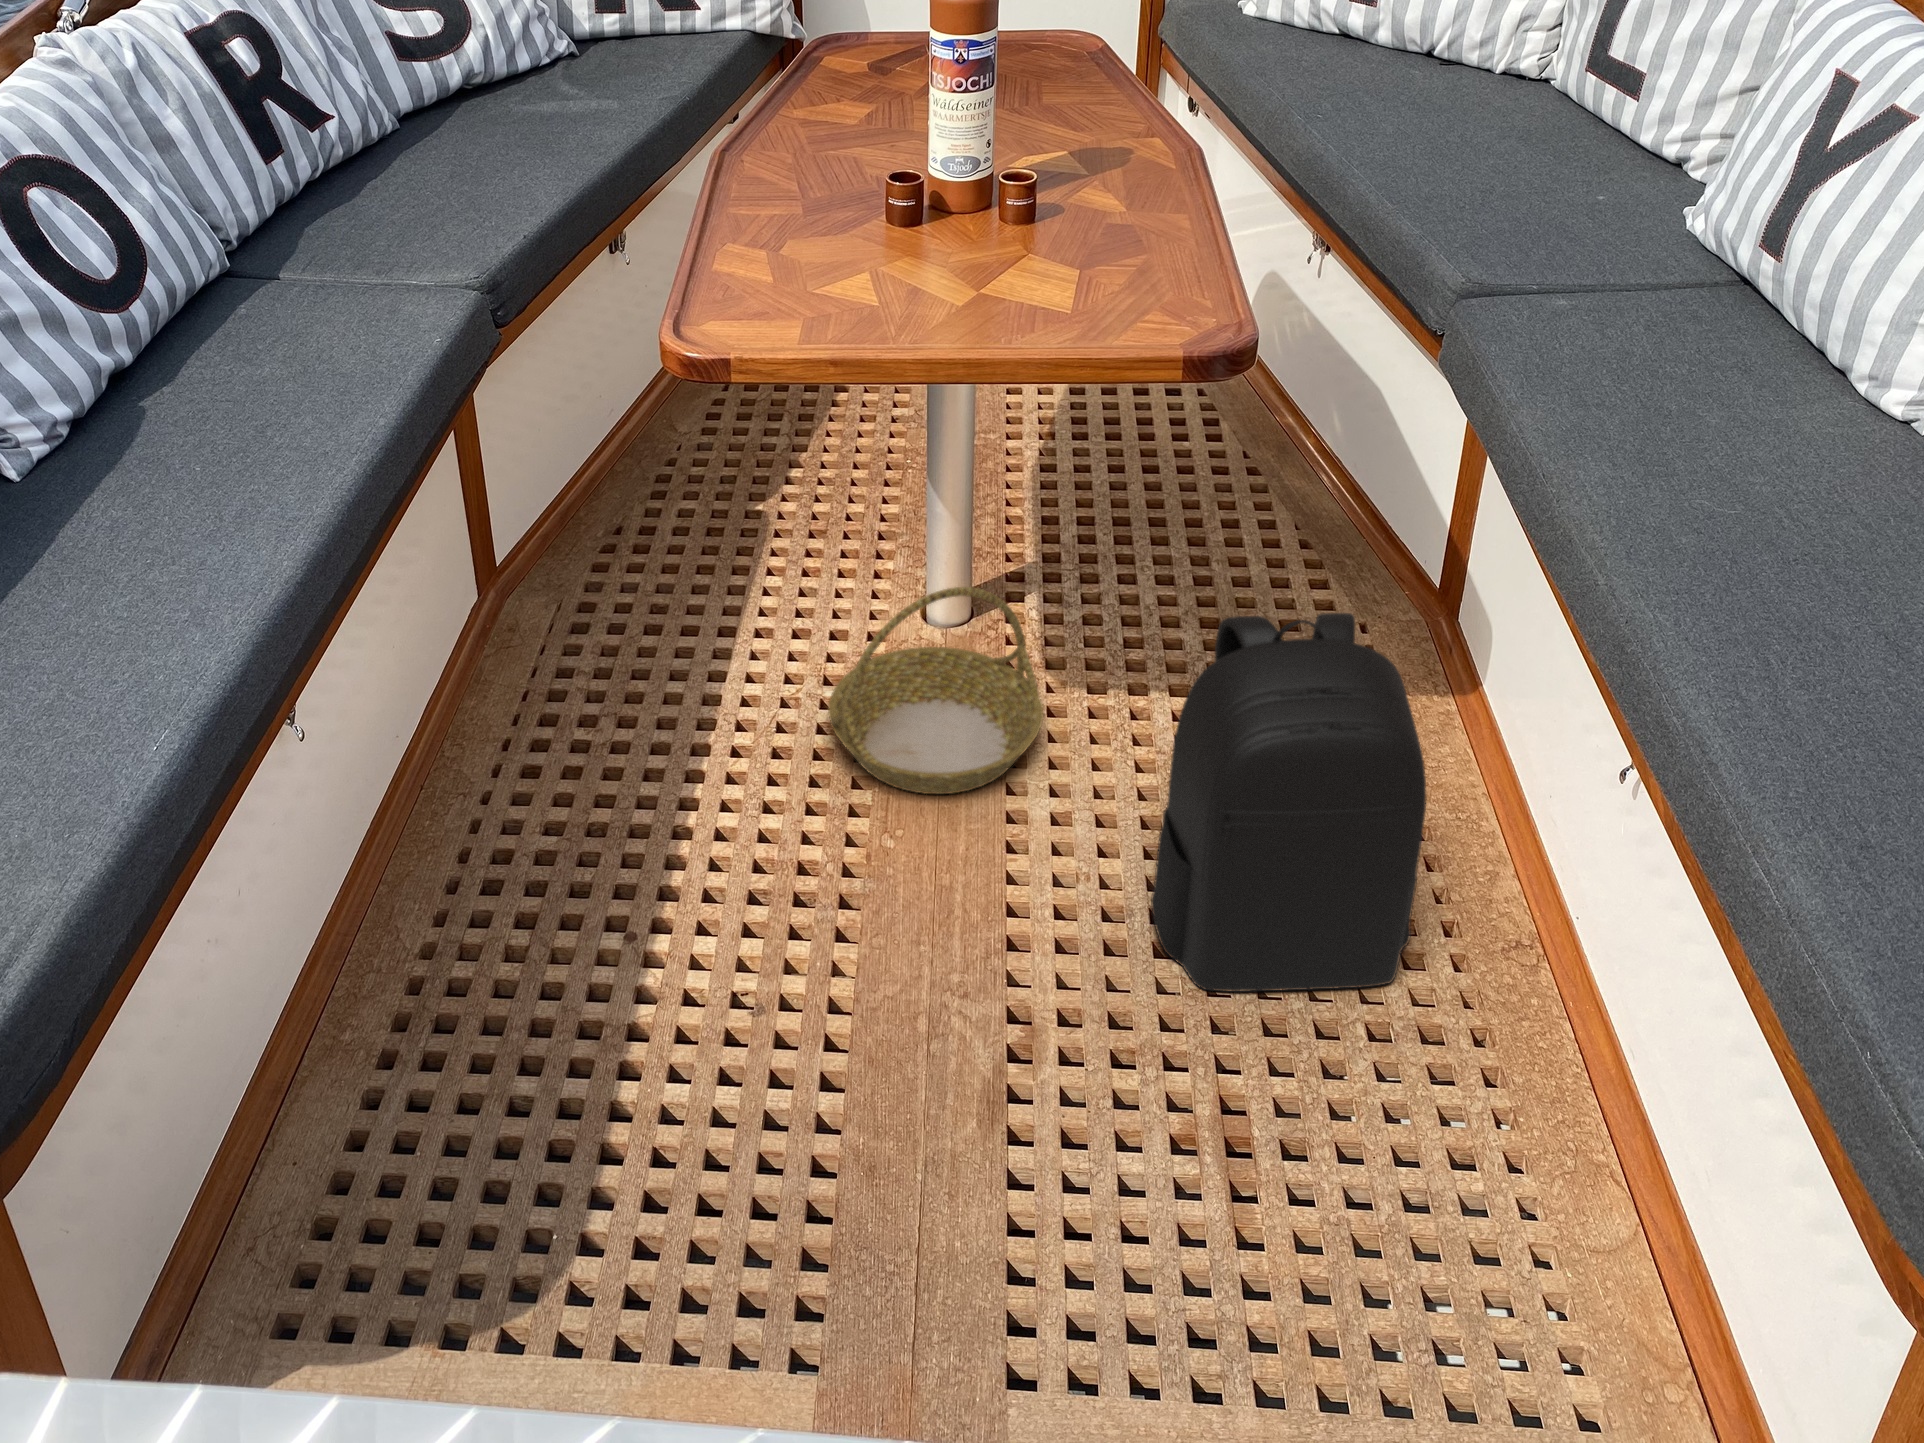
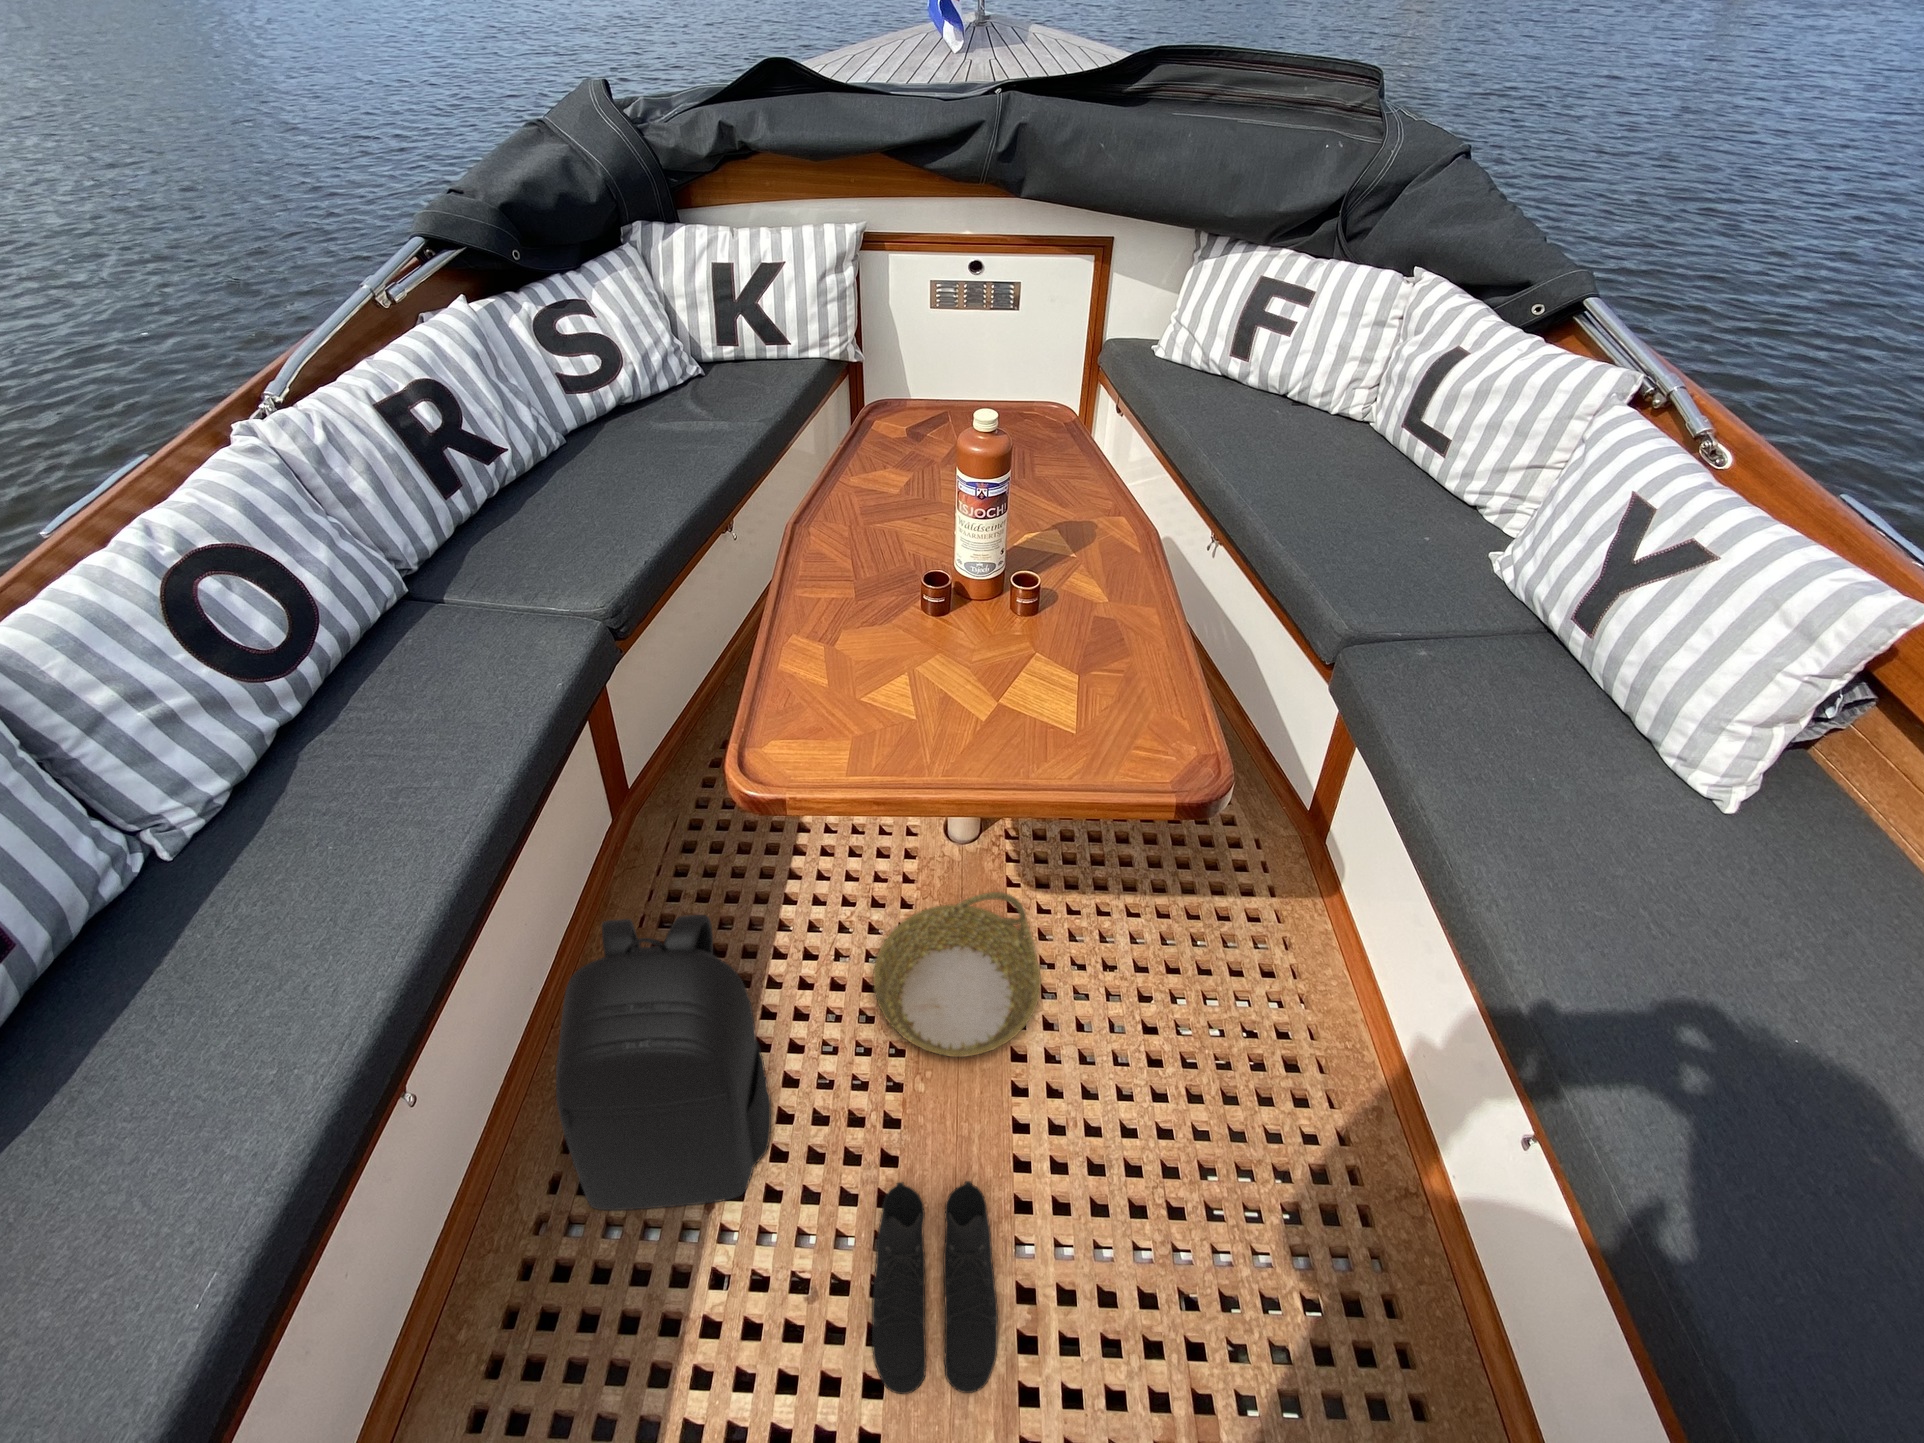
backpack: present [1151,613,1426,992] -> present [556,915,771,1210]
boots: none [830,846,977,1048] -> present [872,1181,998,1394]

